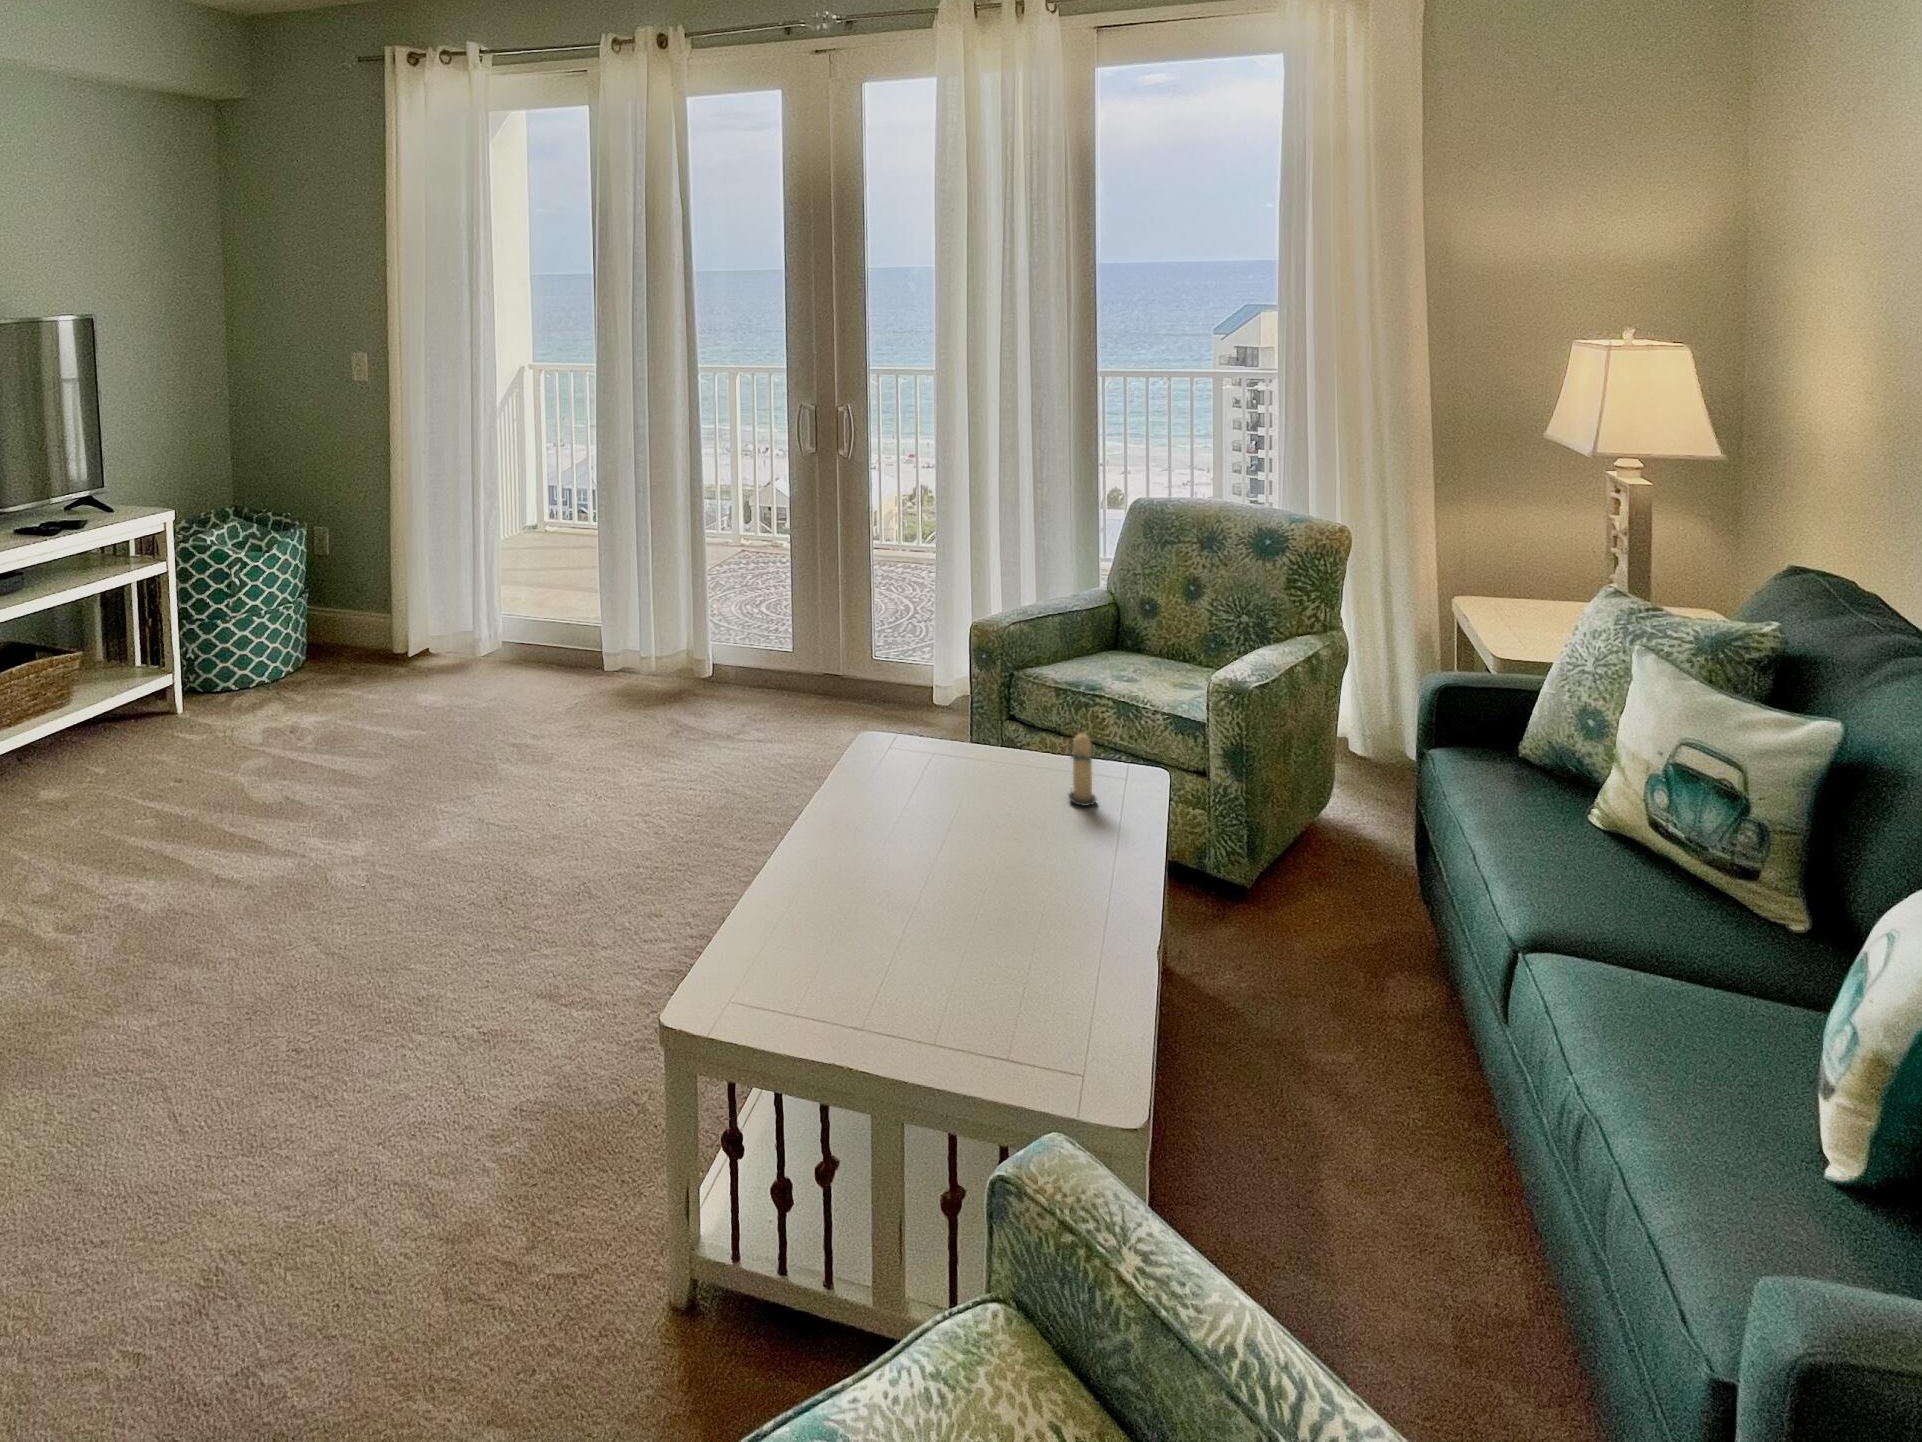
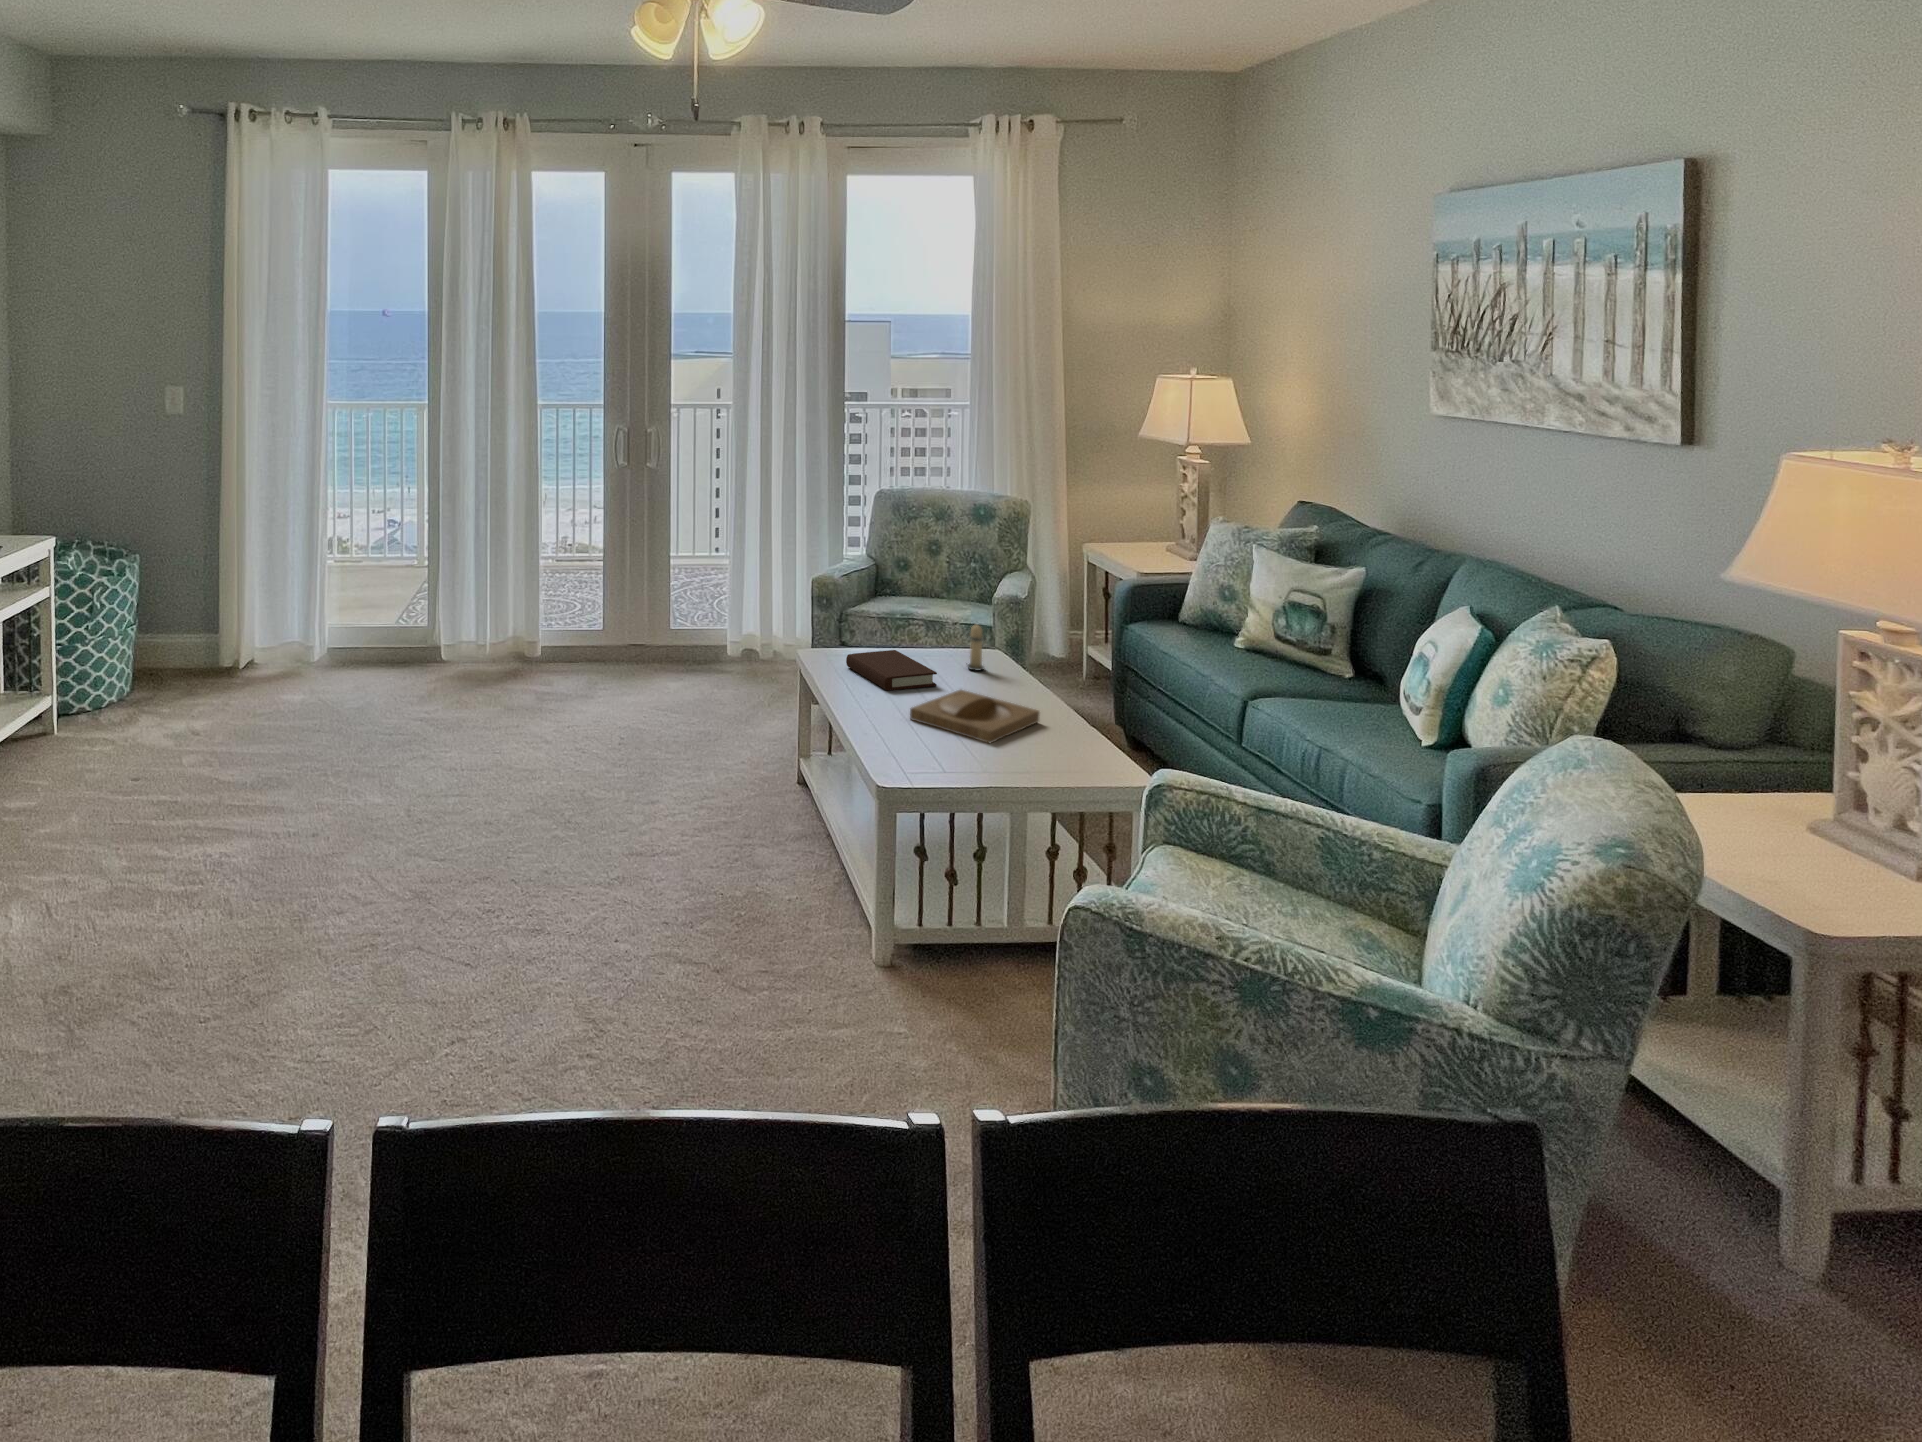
book: none [887,752,979,827] -> present [846,650,937,691]
tray: none [856,846,1059,967] -> present [910,690,1040,743]

